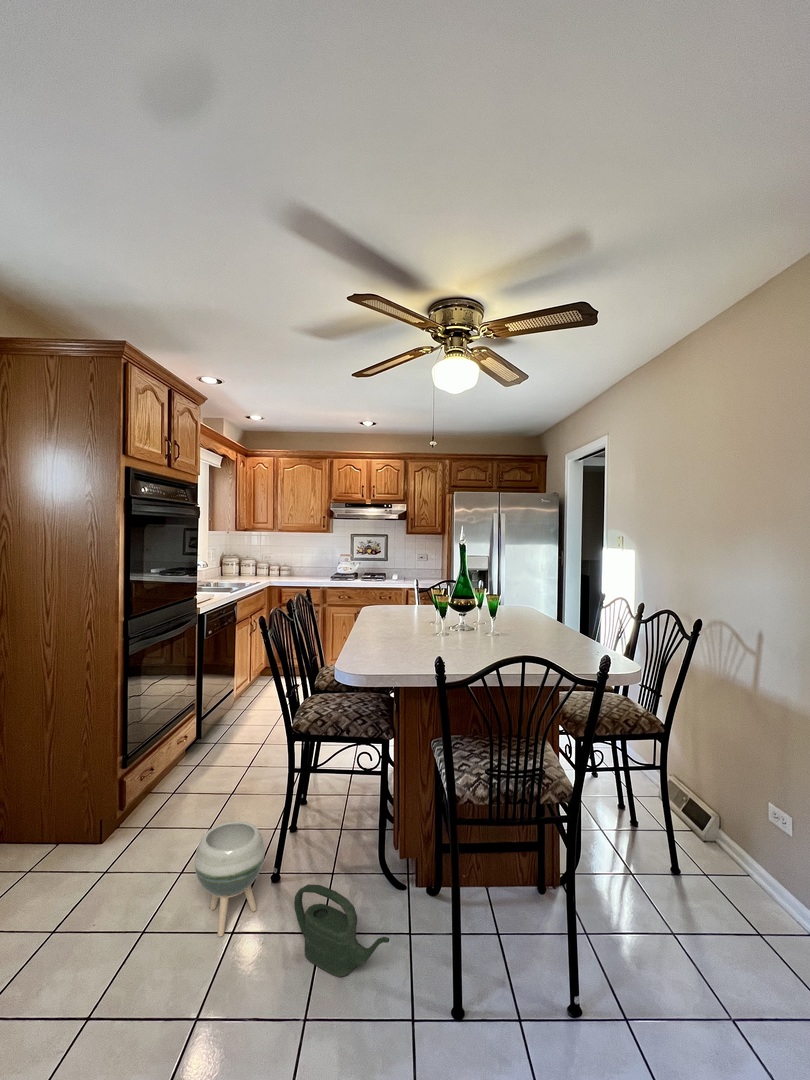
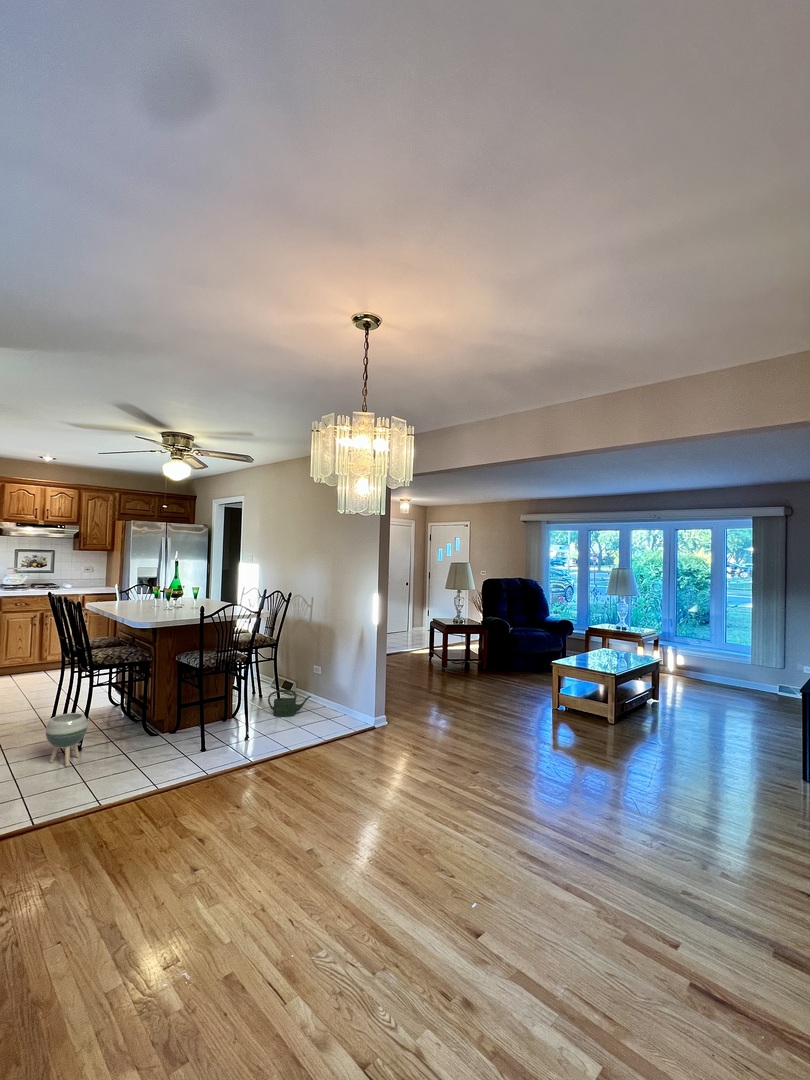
watering can: present [294,885,389,977] -> present [268,690,311,717]

